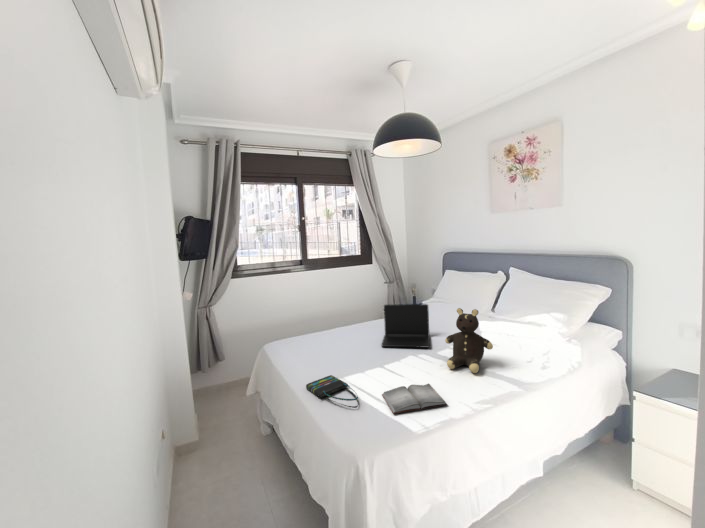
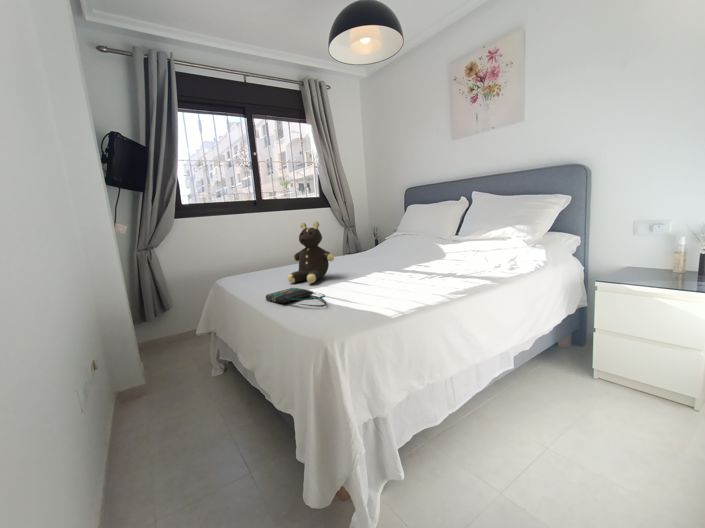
laptop: present [382,304,430,348] -> none [347,226,398,269]
teddy bear: present [445,308,493,373] -> present [288,222,334,283]
hardback book: present [382,384,447,414] -> none [351,284,422,307]

